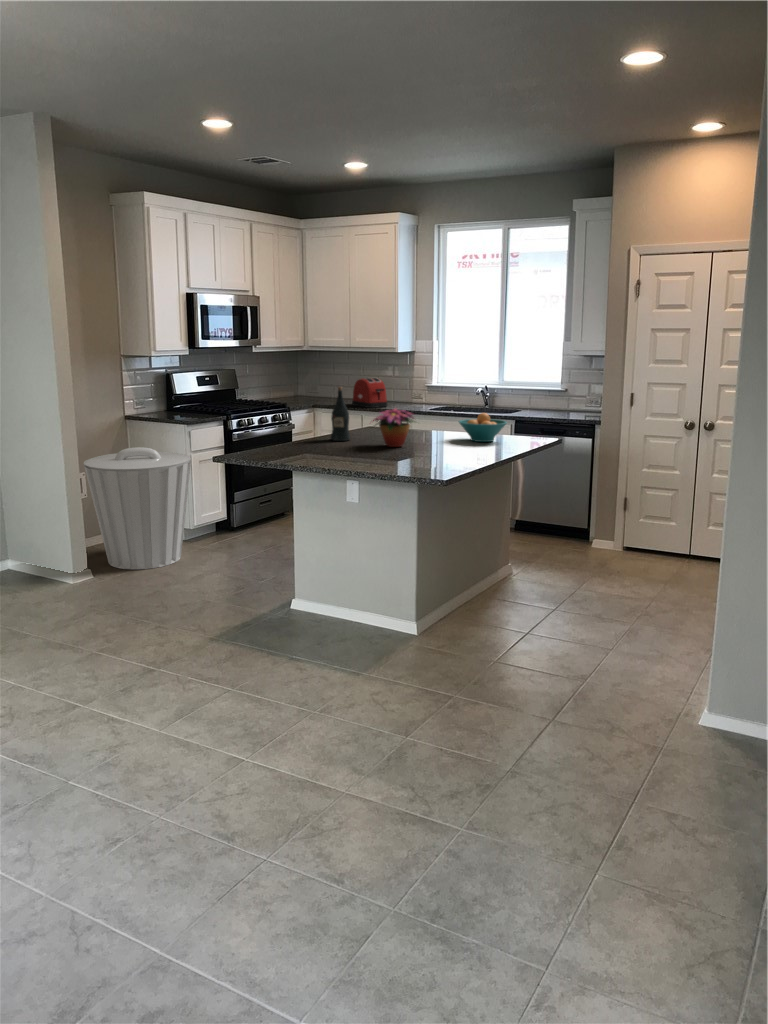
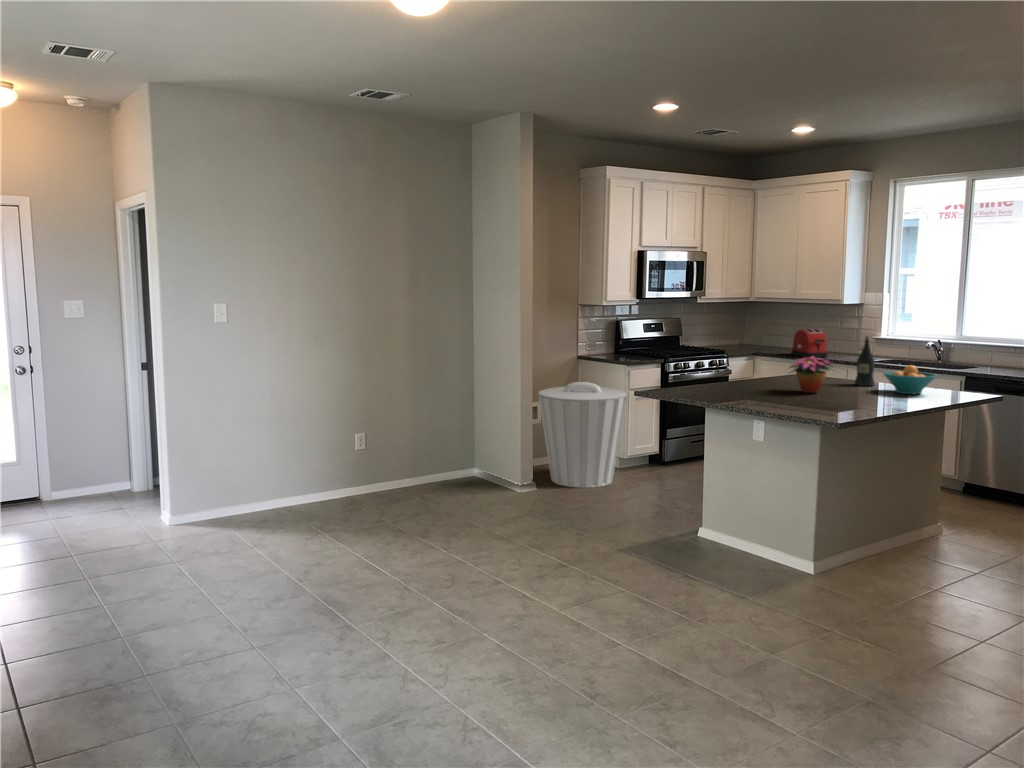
wine bottle: present [331,387,351,441] -> present [855,336,875,386]

